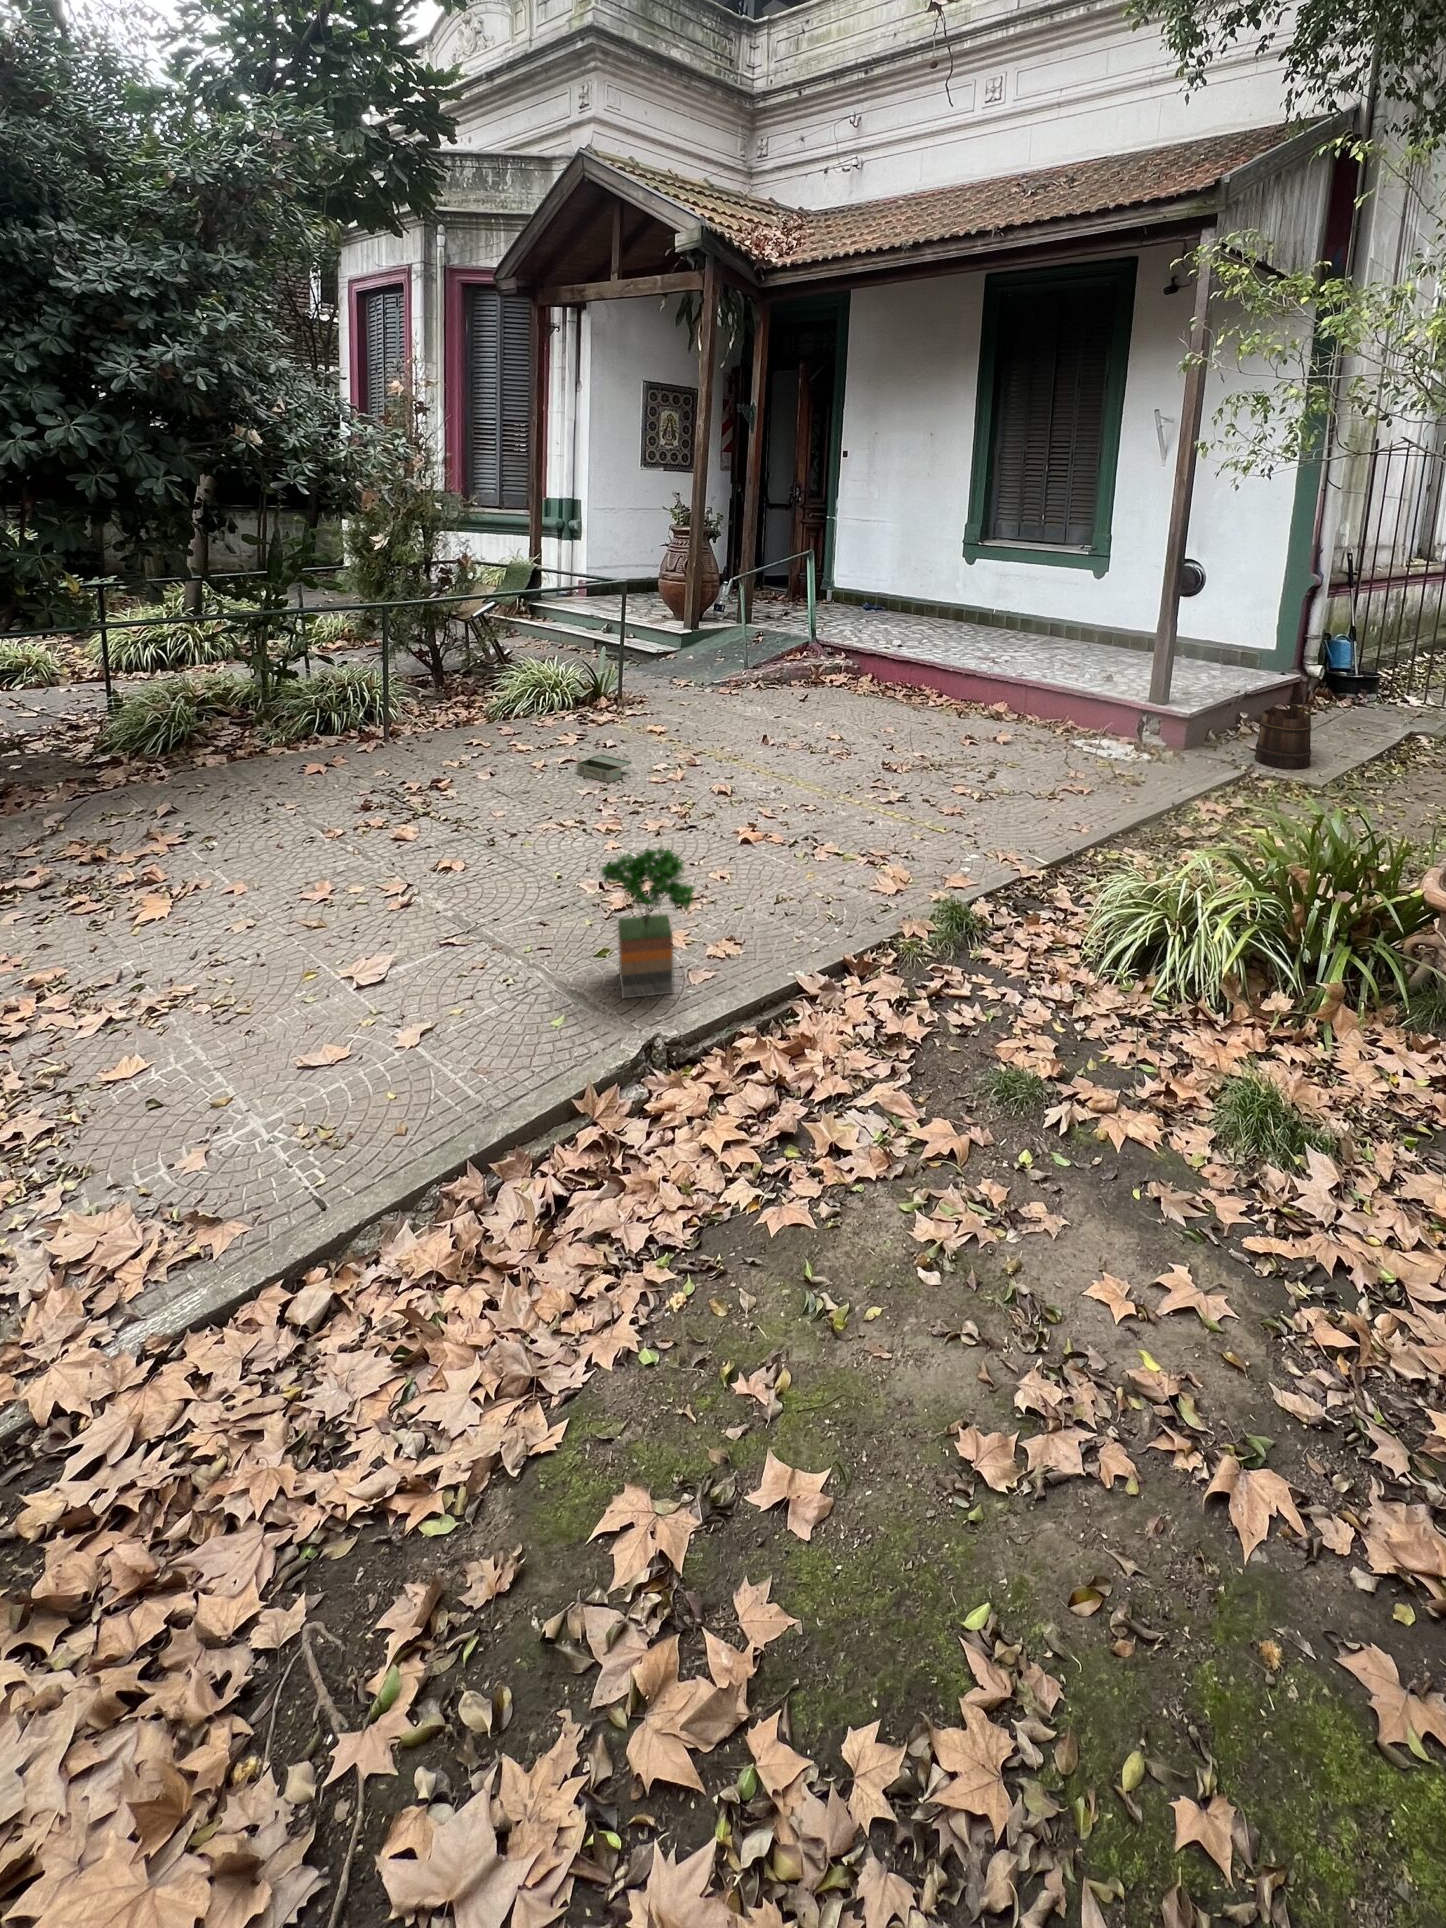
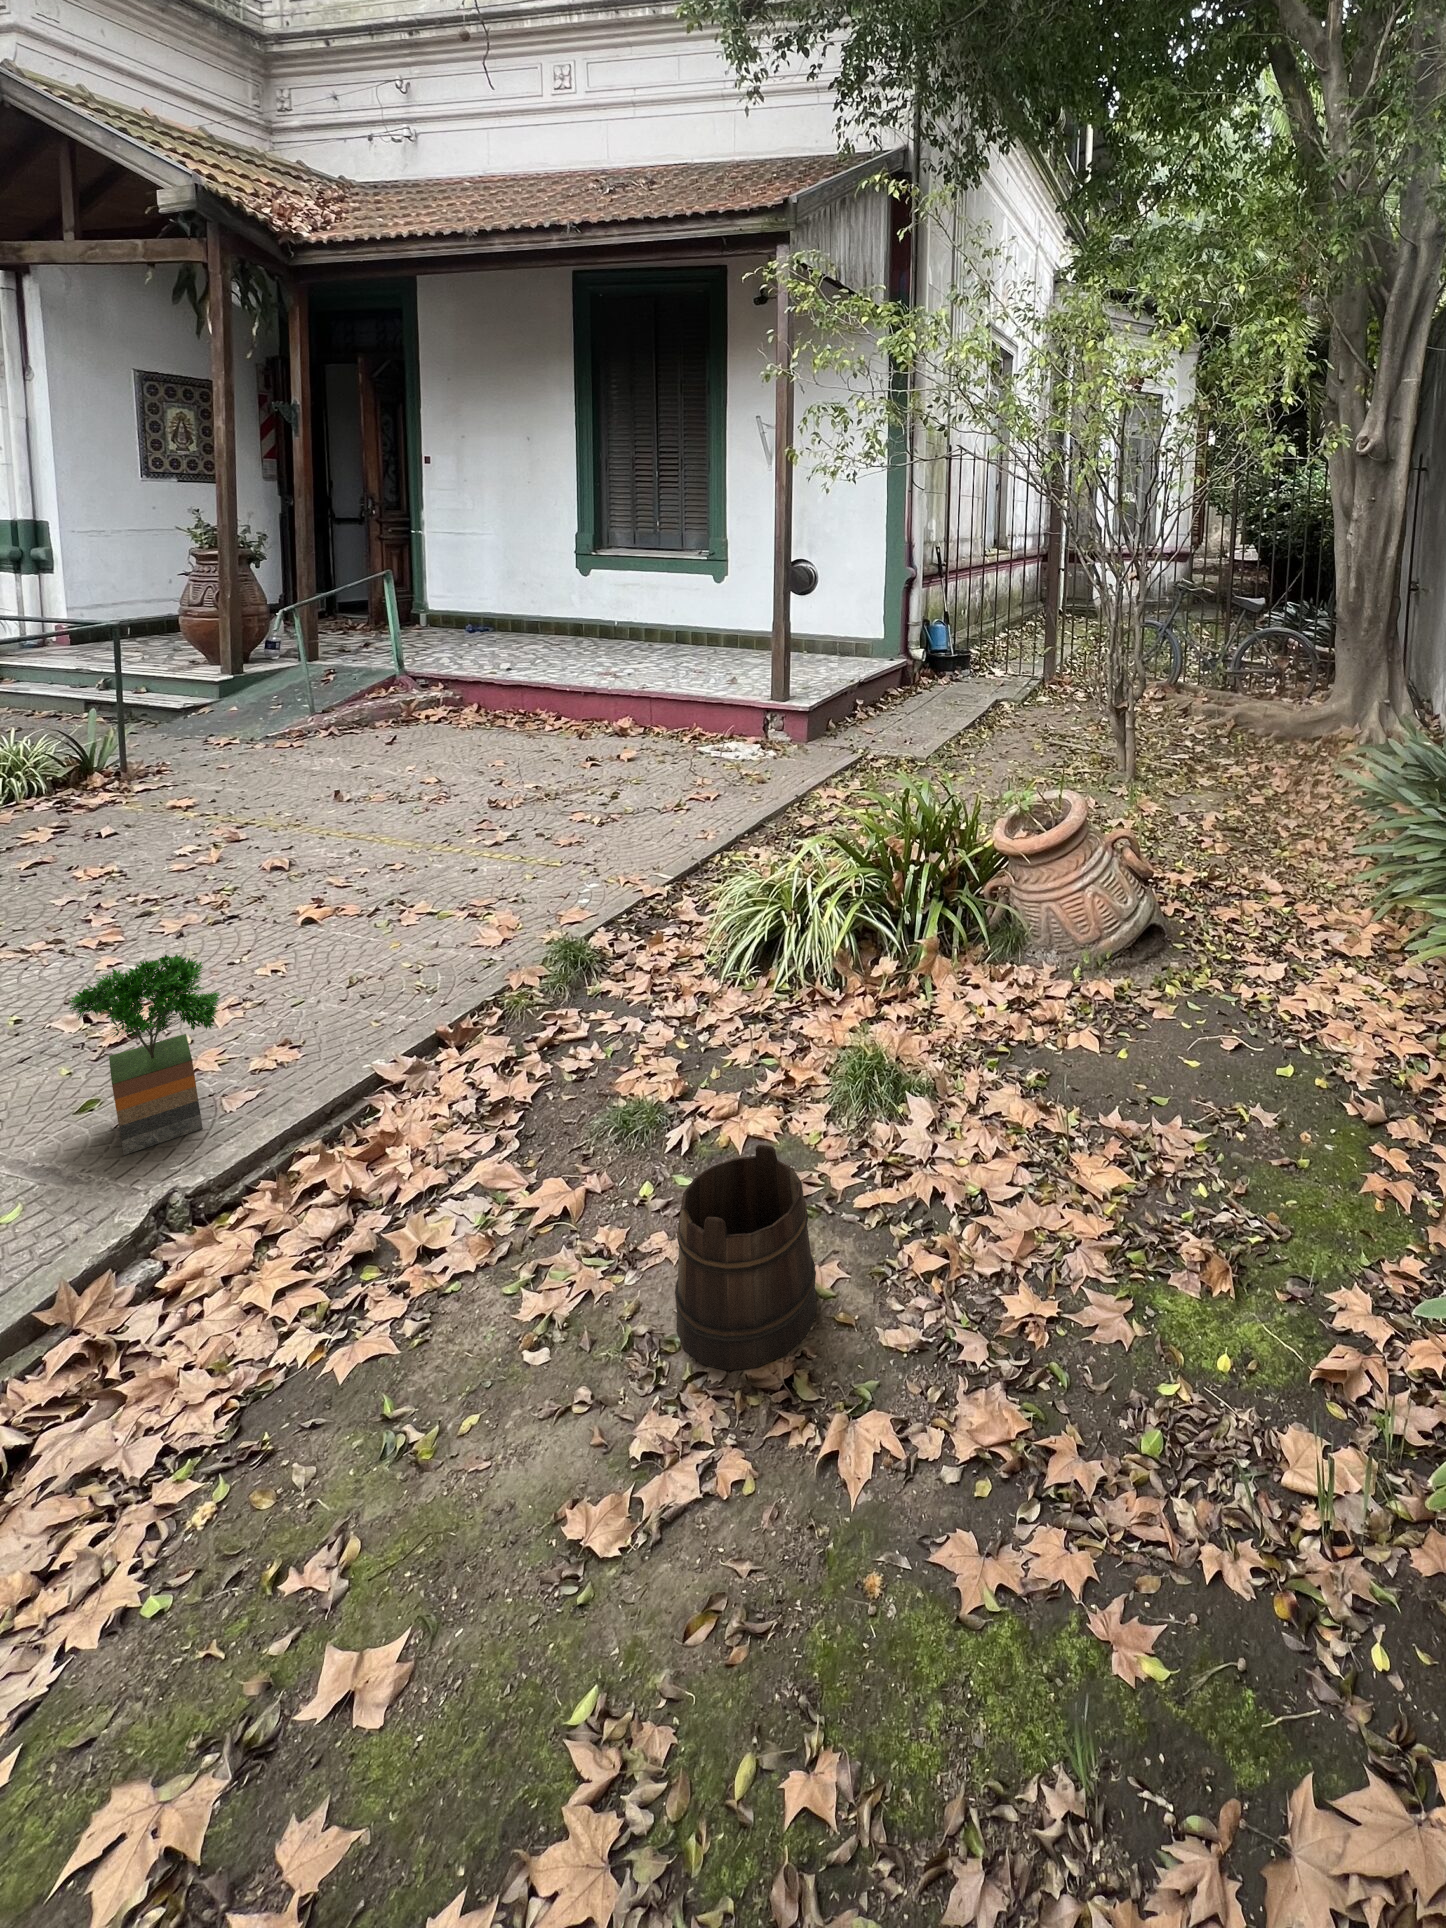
bucket: present [1255,704,1311,769] -> present [675,1145,816,1370]
toolbox: present [577,755,632,783] -> none [57,850,144,883]

